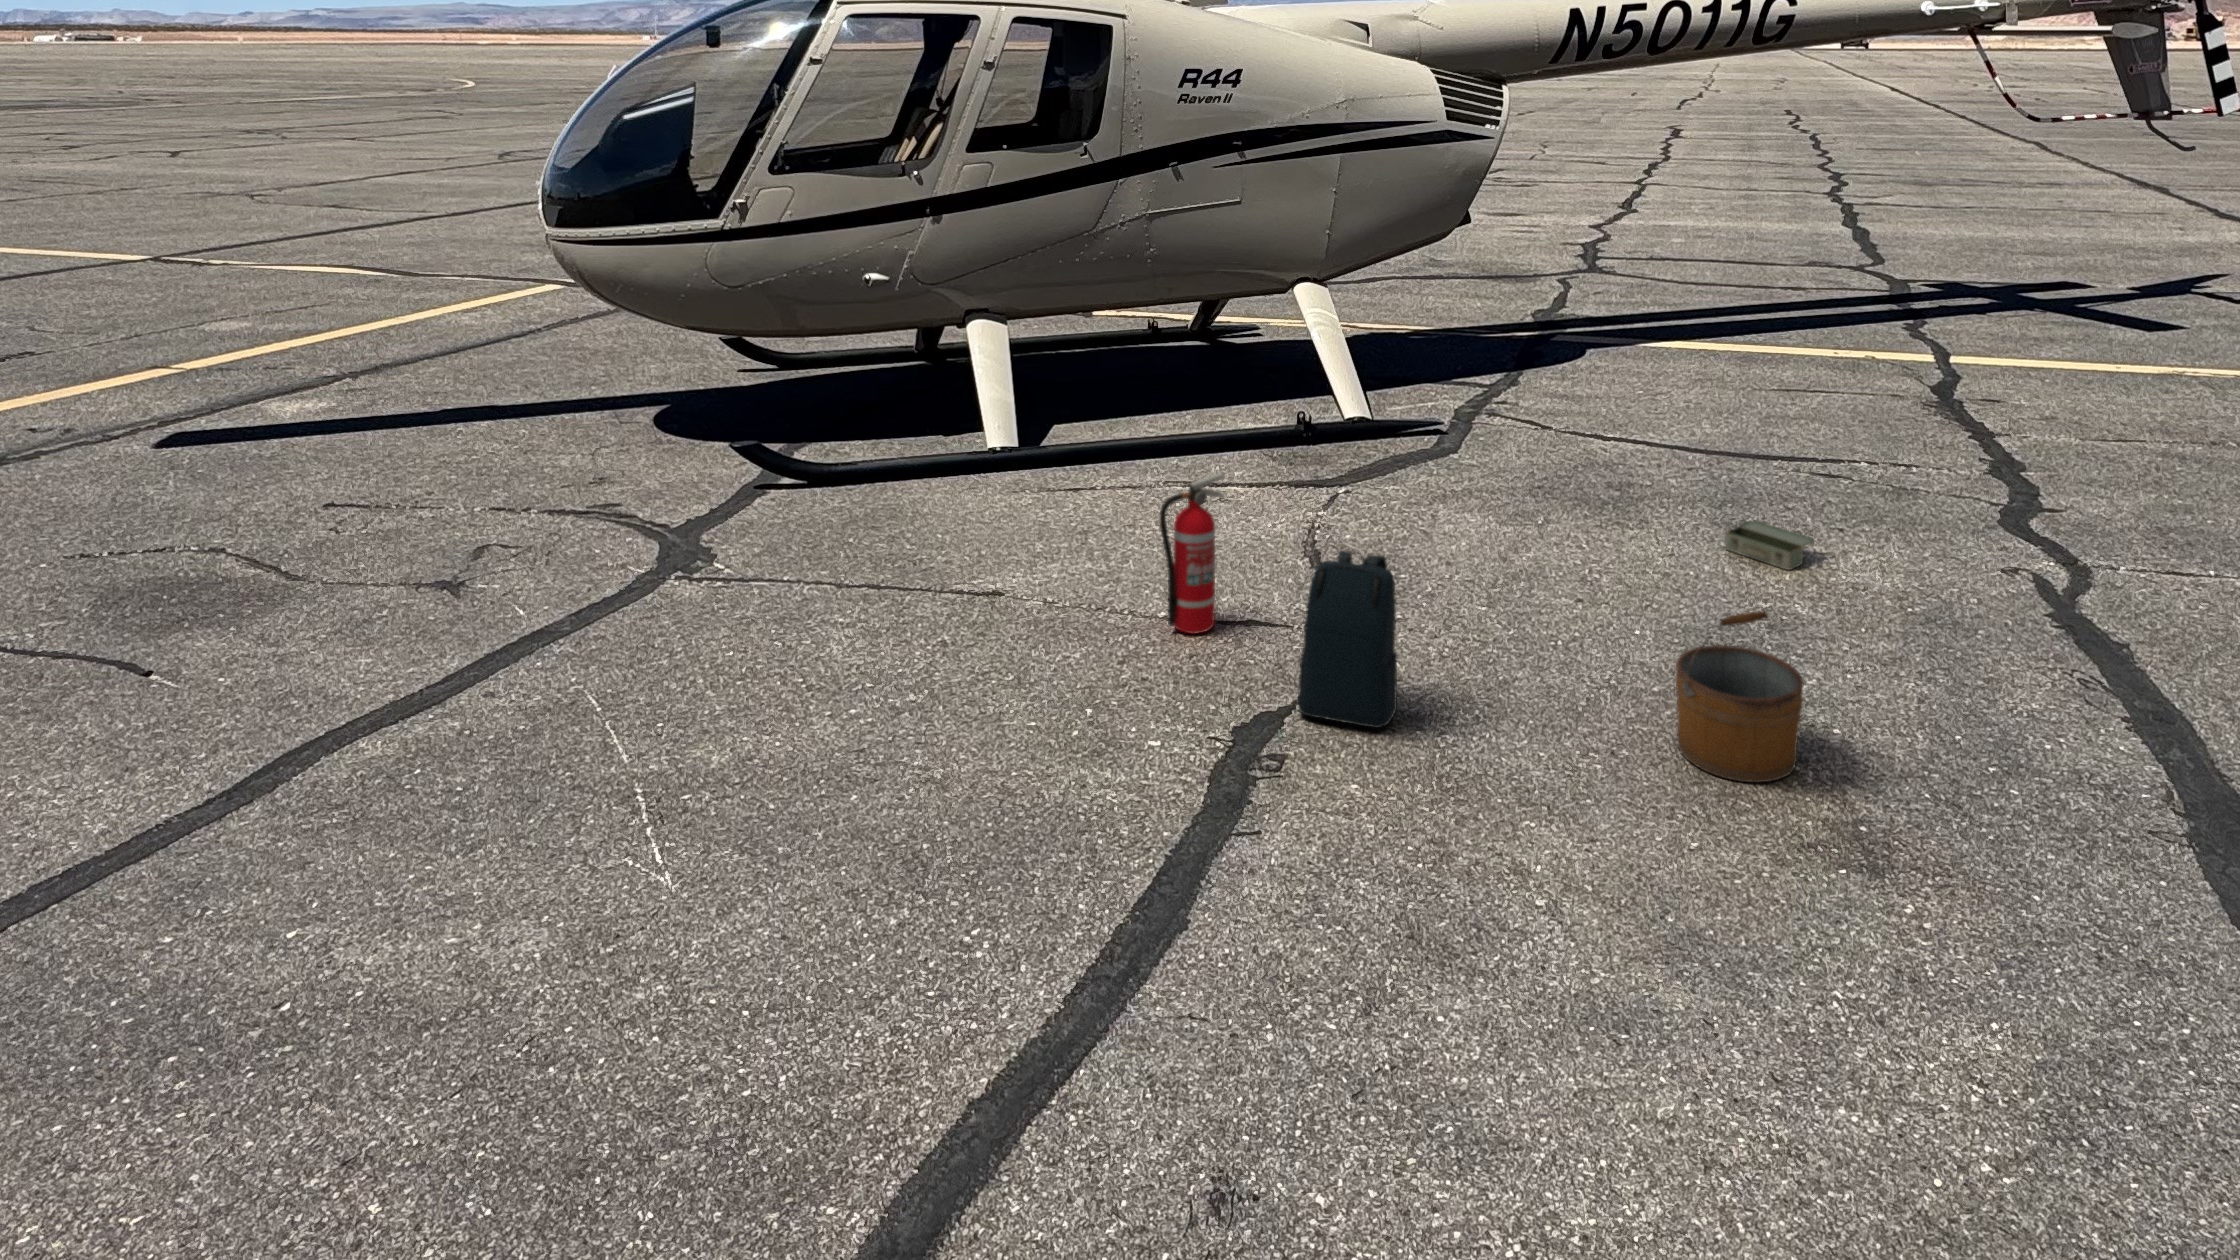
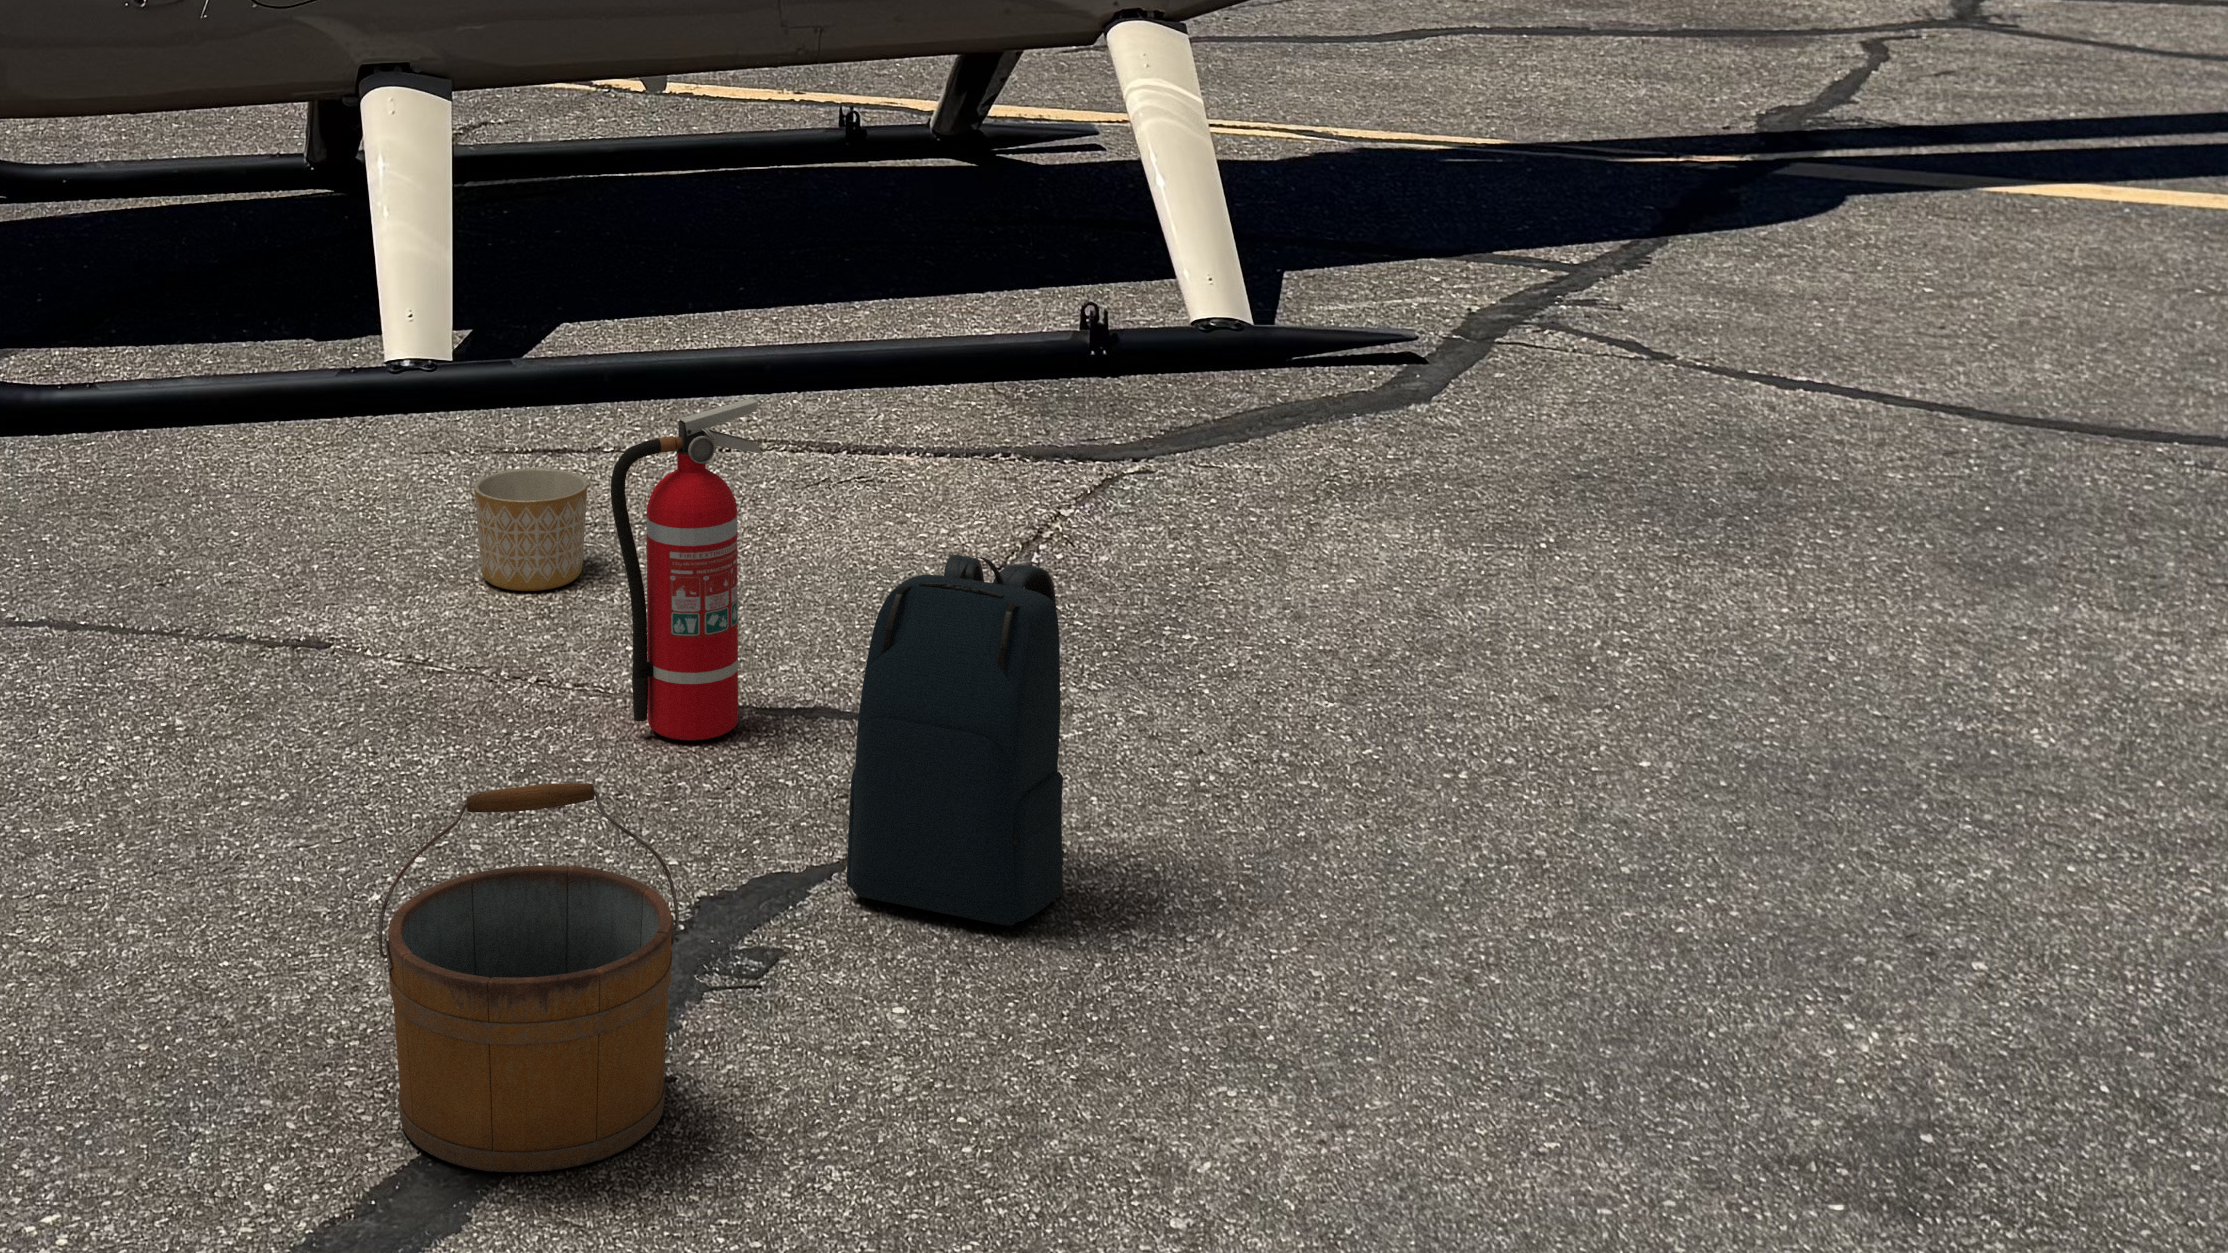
planter: none [1067,499,1118,557] -> present [474,468,588,591]
toolbox: present [1725,520,1815,570] -> none [1964,561,2172,670]
bucket: present [1676,611,1803,782] -> present [378,783,679,1172]

